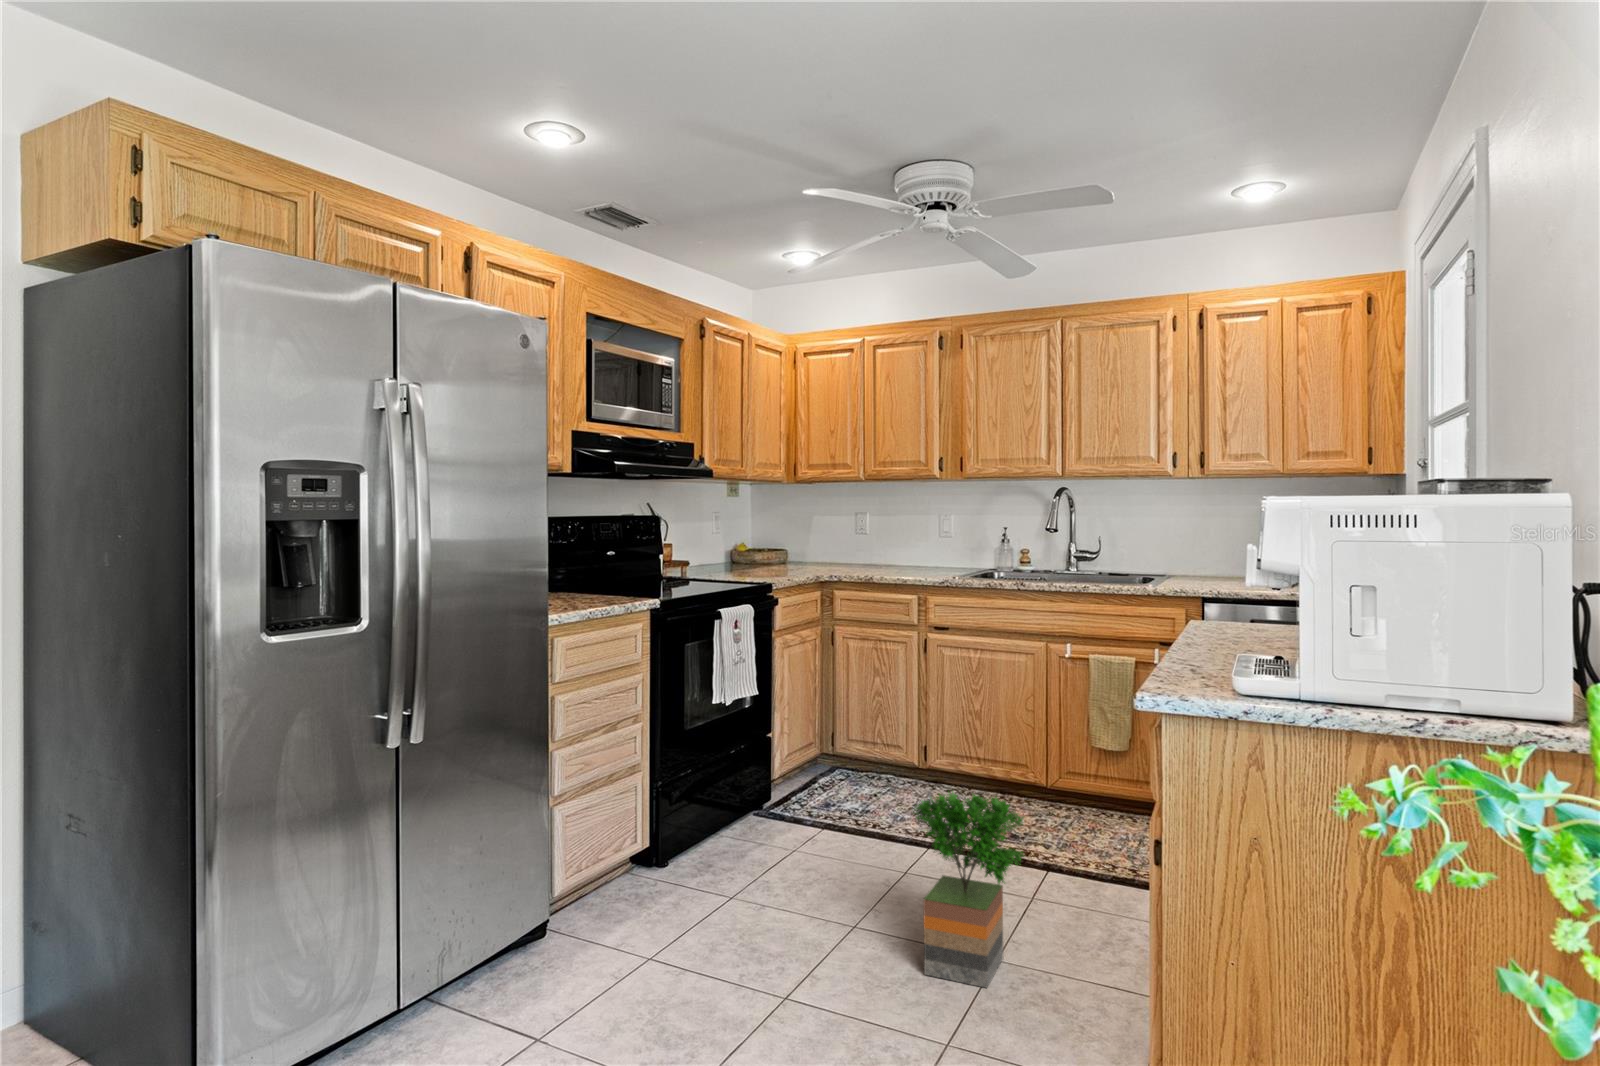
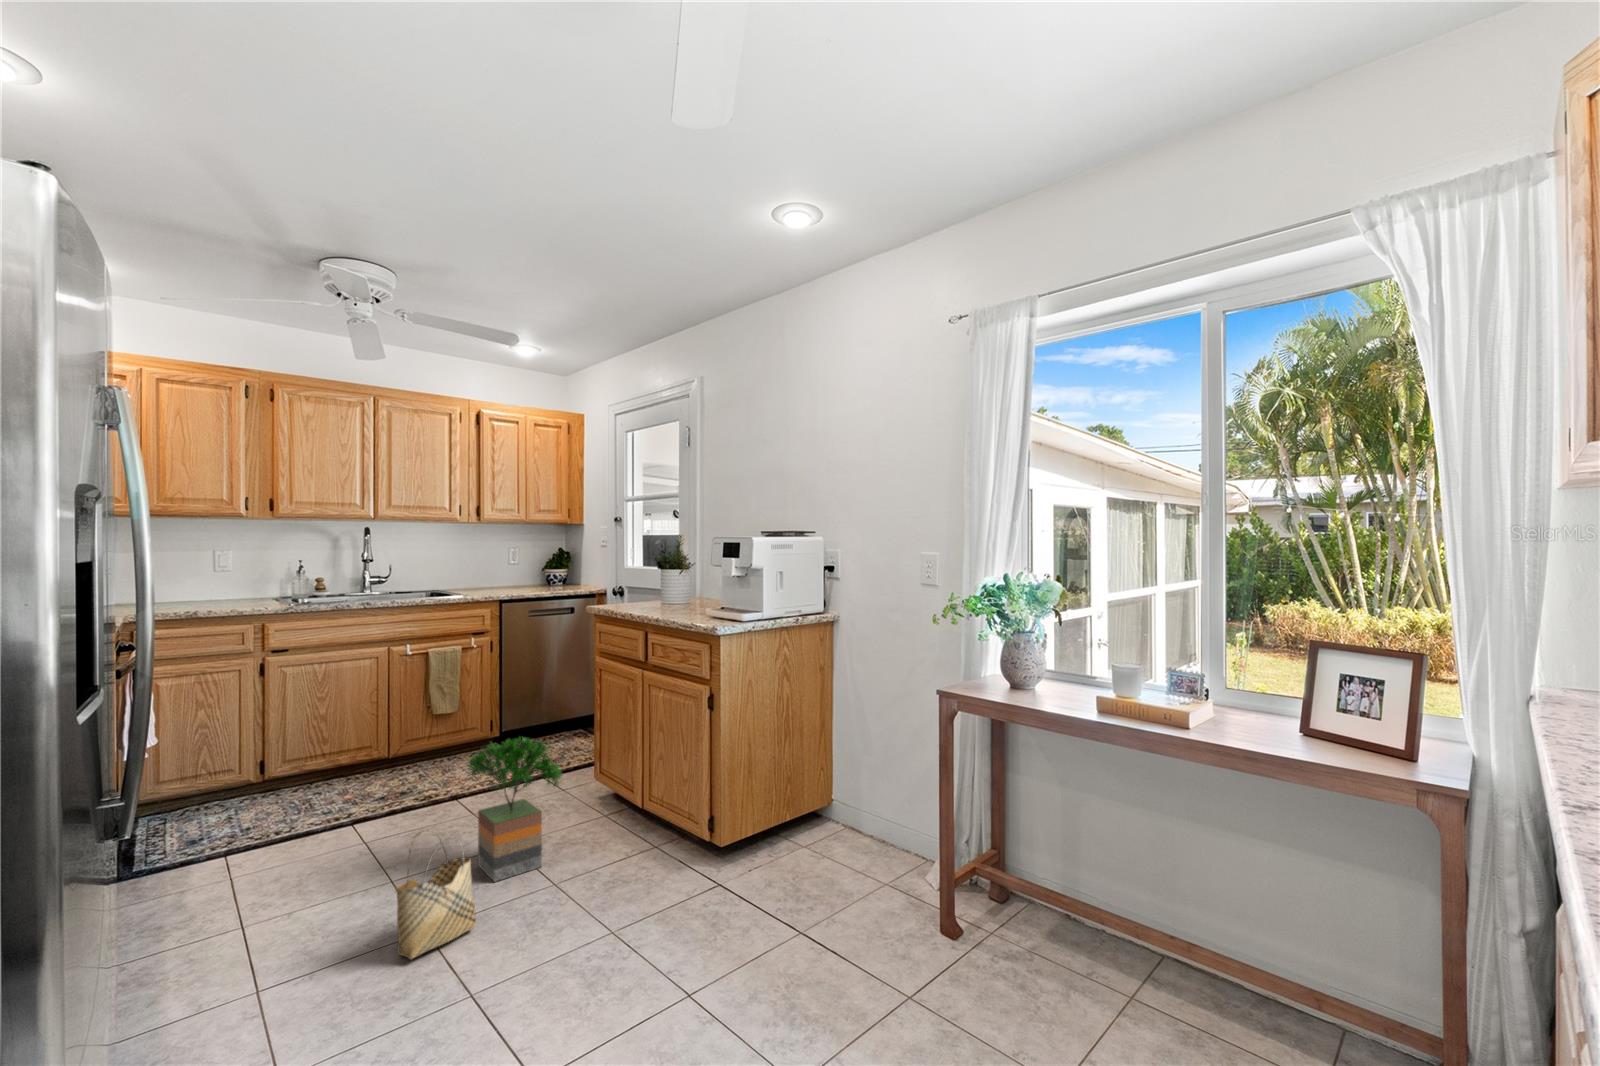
woven basket: none [747,867,843,1010] -> present [395,831,476,959]

